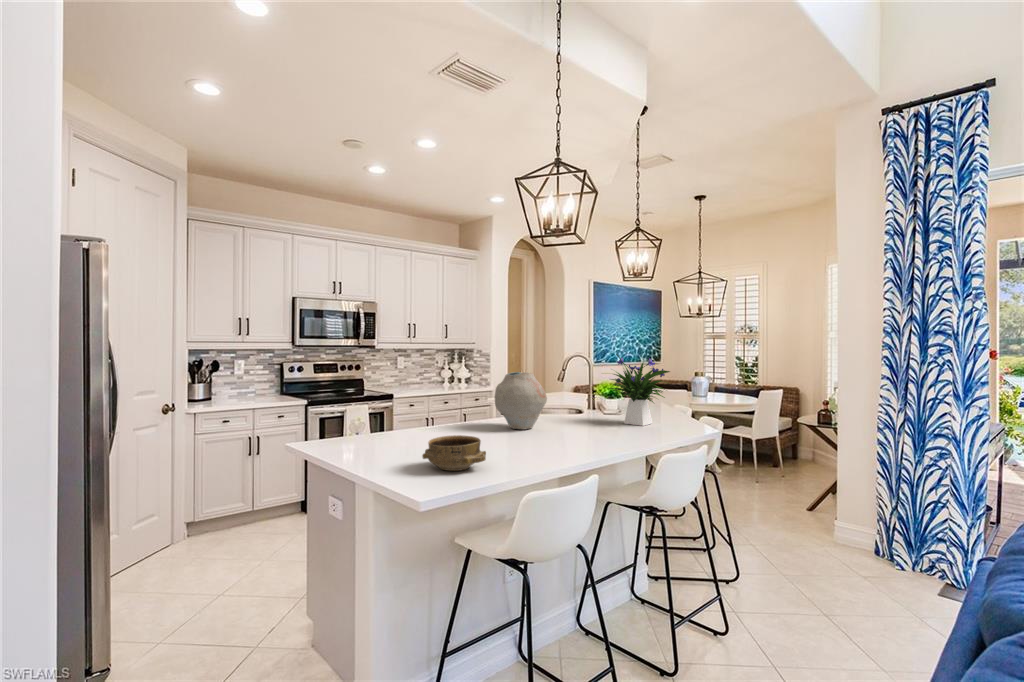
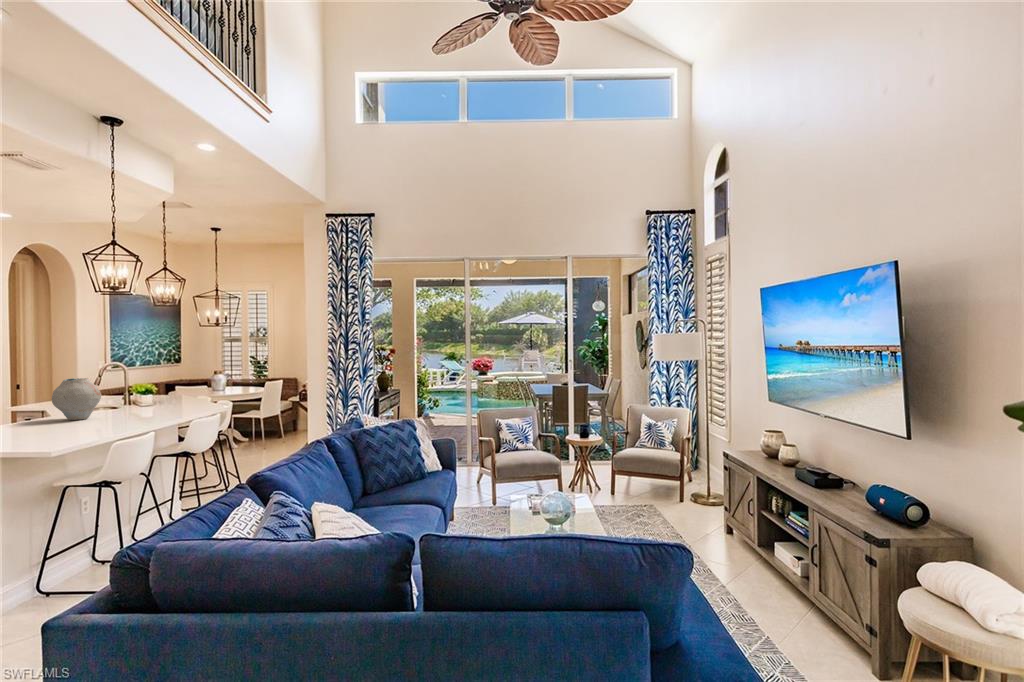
flower arrangement: present [610,354,670,426] -> none [144,361,197,409]
ceramic bowl: present [422,435,486,471] -> none [28,419,81,440]

